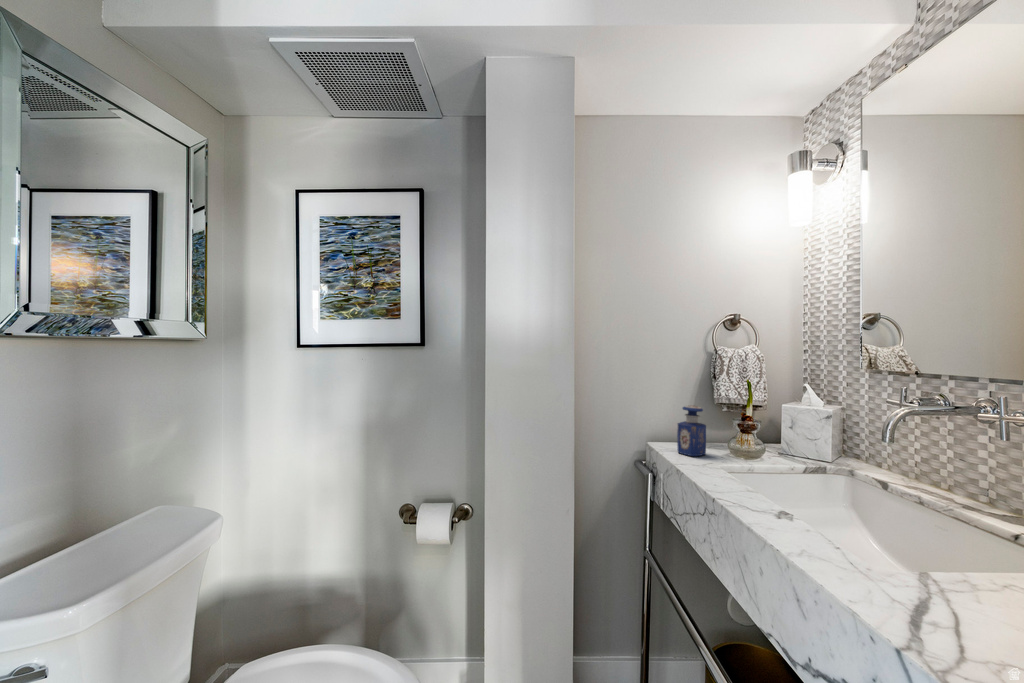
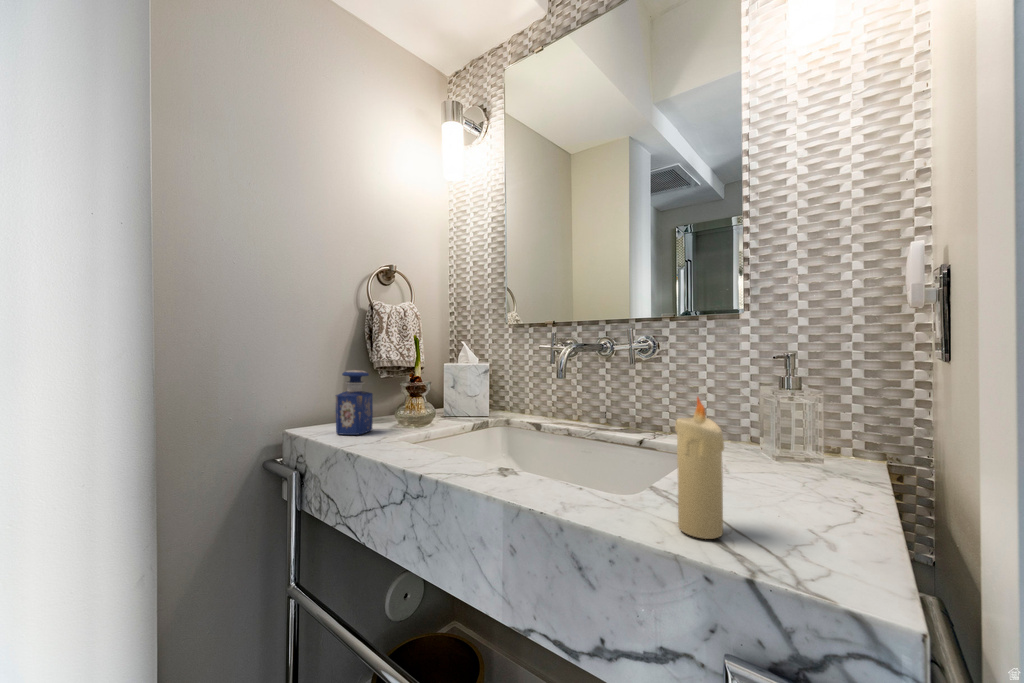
candle: none [887,491,936,615] -> present [675,397,724,539]

